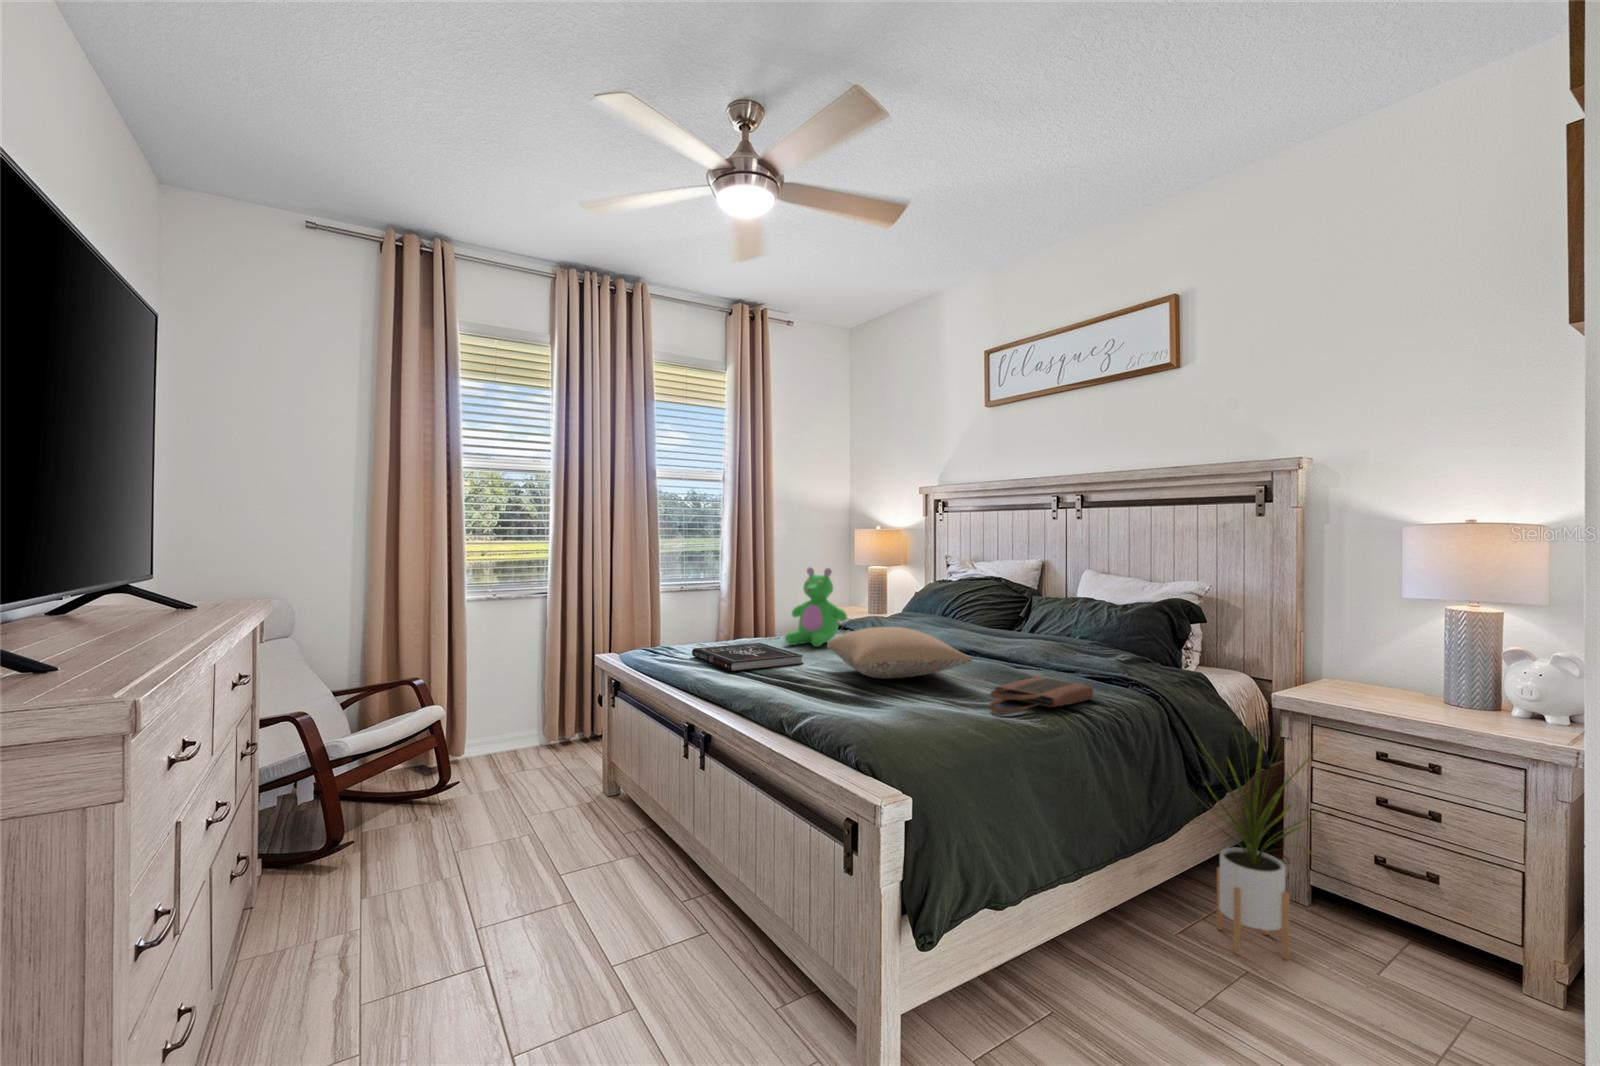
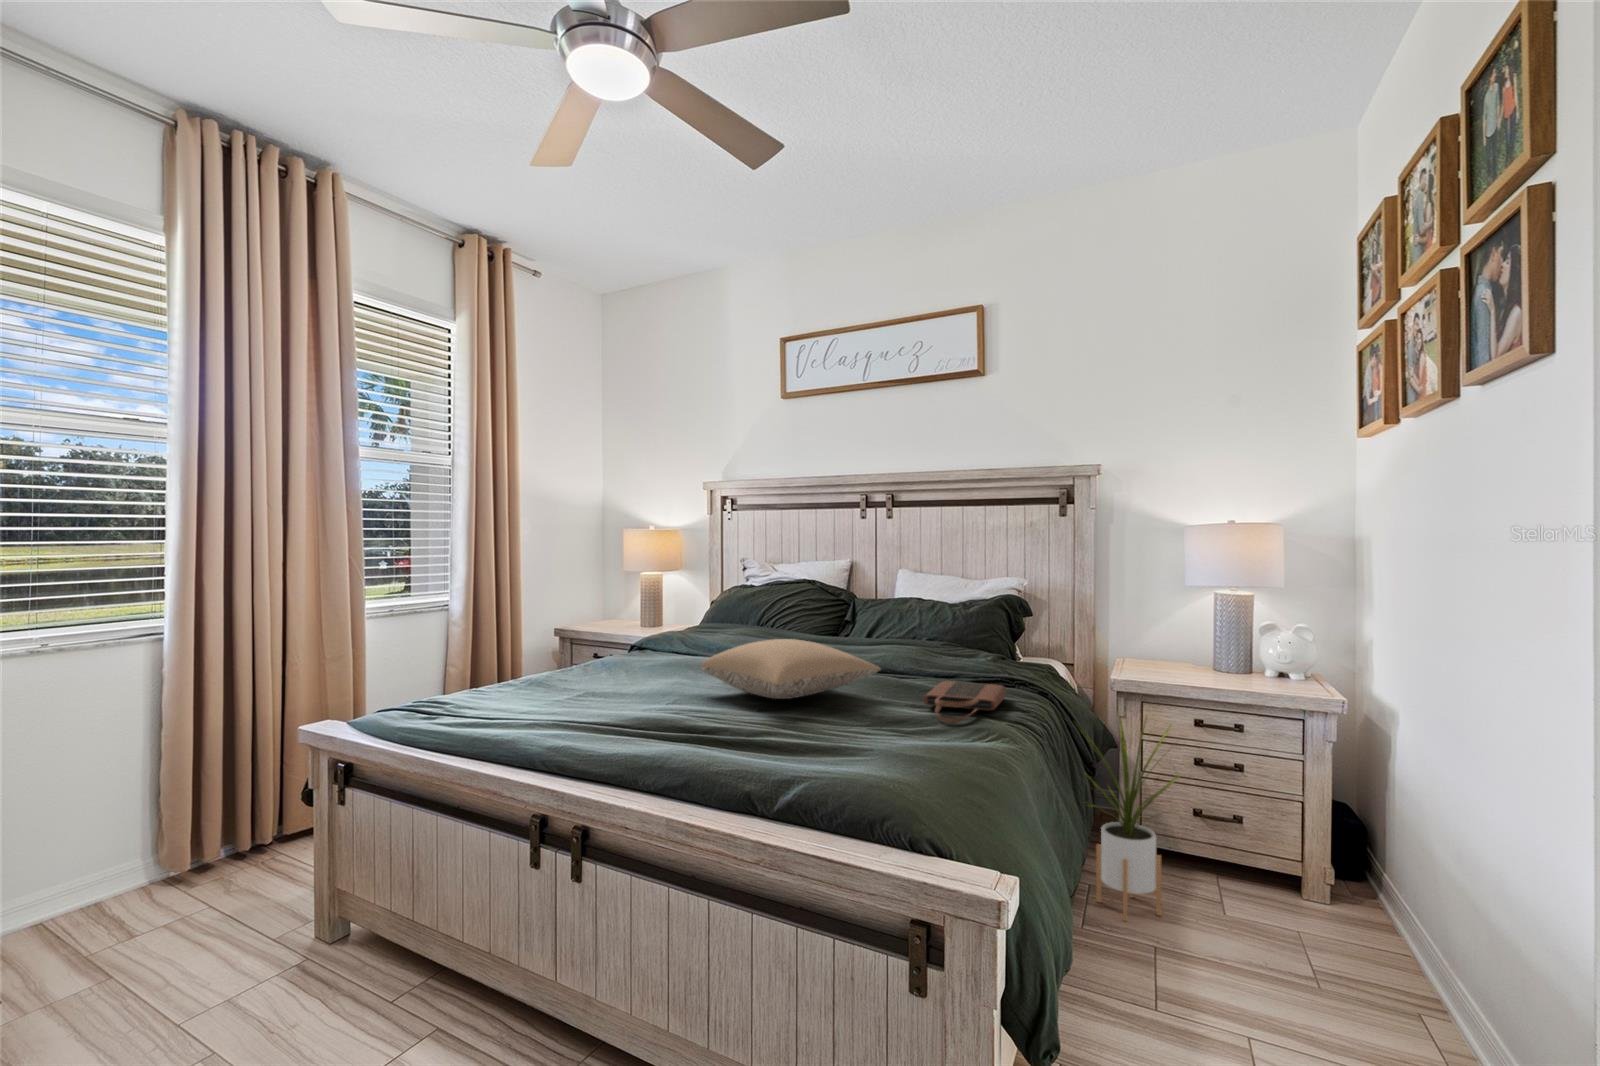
teddy bear: present [785,568,847,647] -> none [606,574,681,670]
book: present [692,643,803,671] -> none [507,671,665,709]

